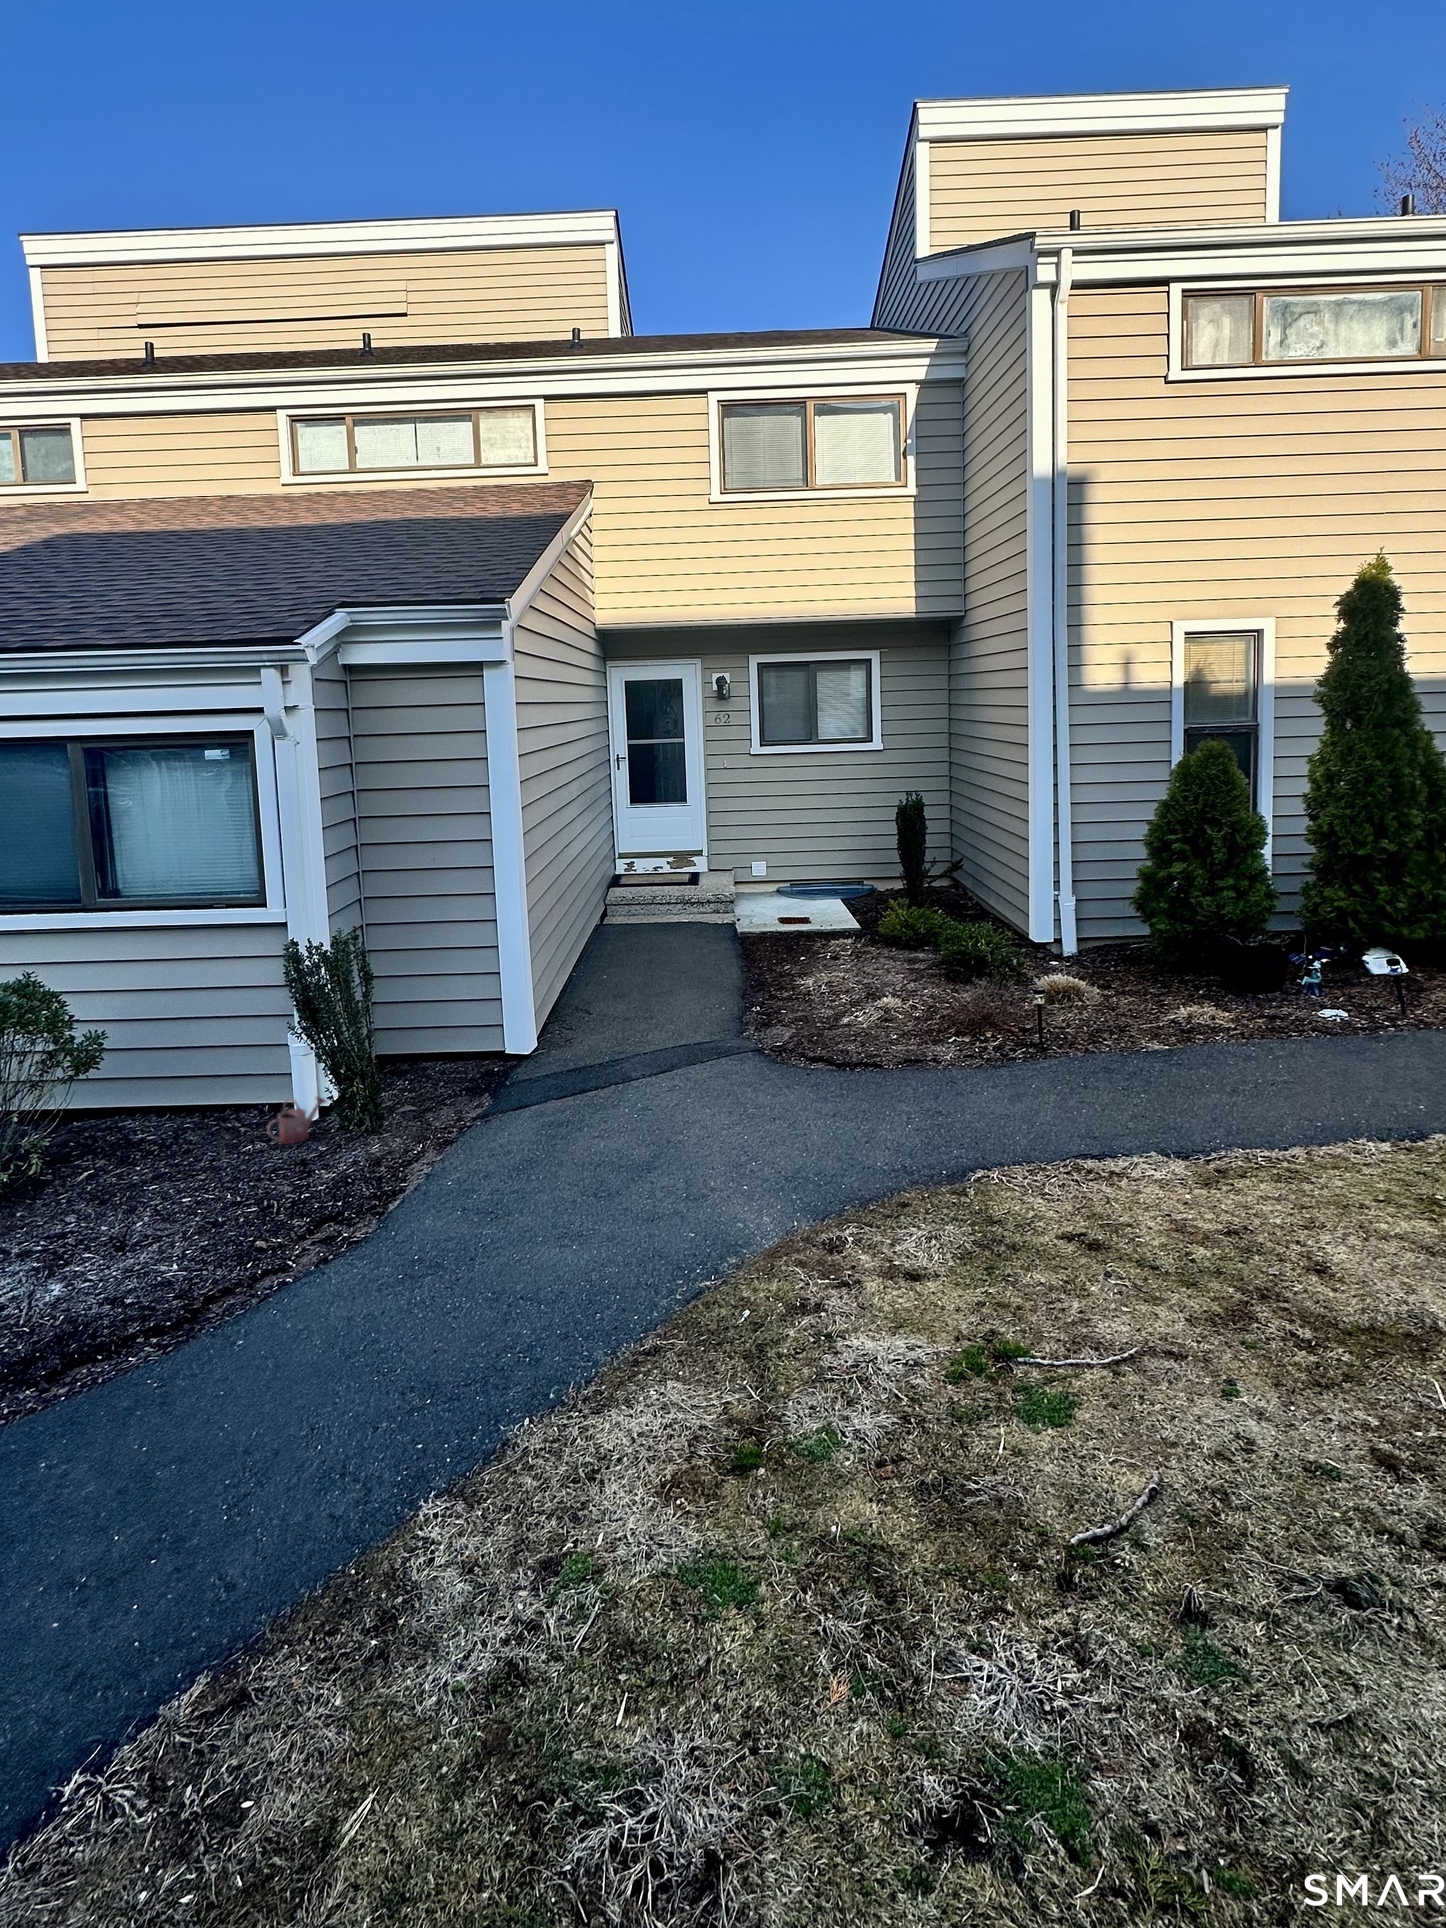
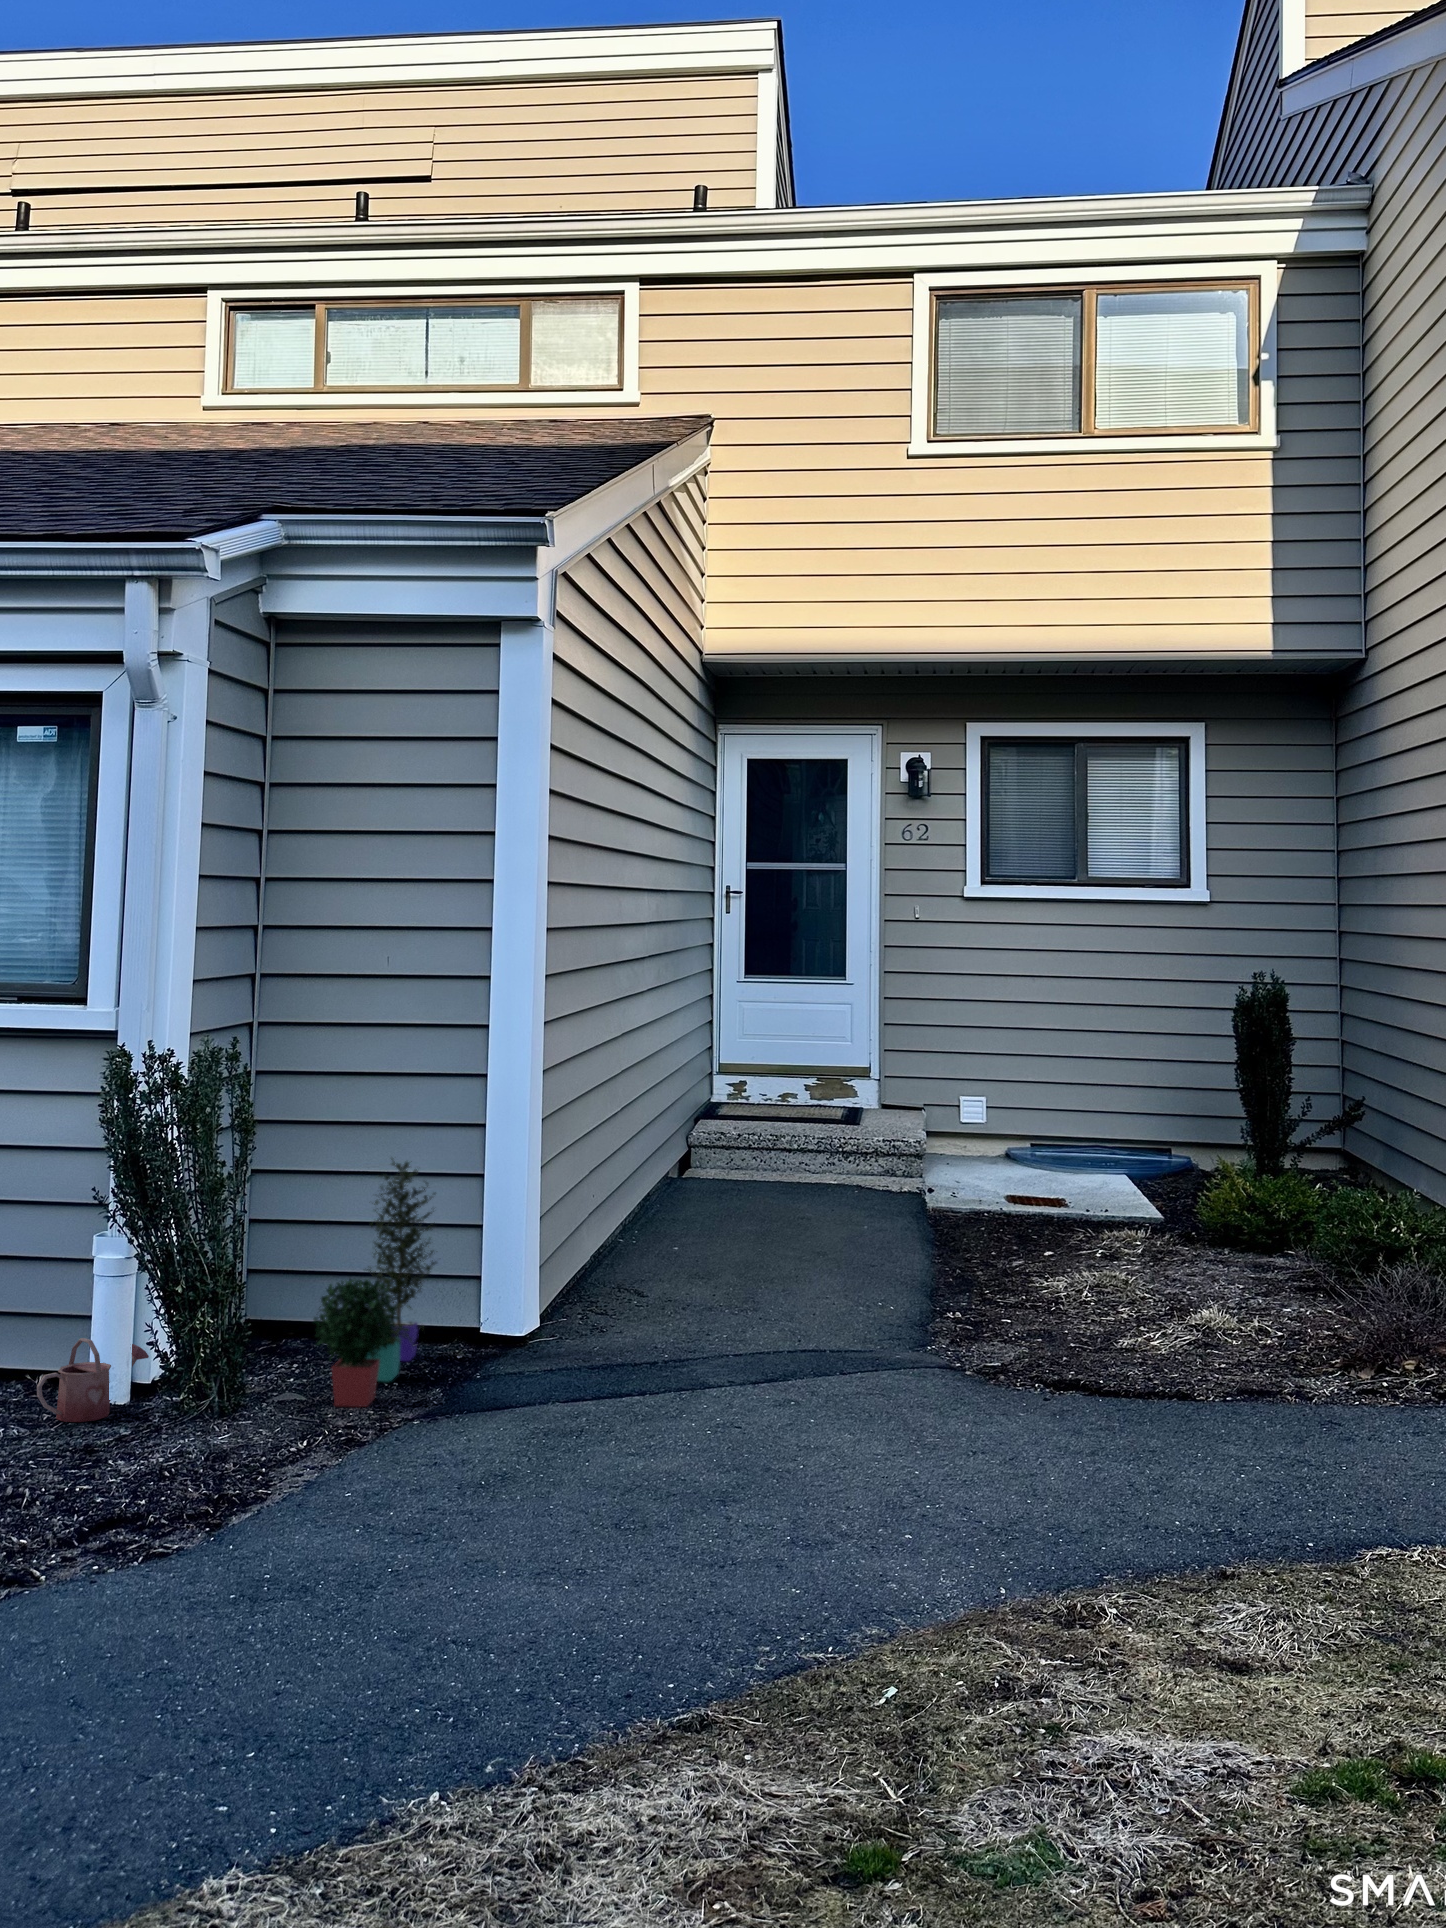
potted plant: none [416,970,482,1118] -> present [314,1159,436,1407]

